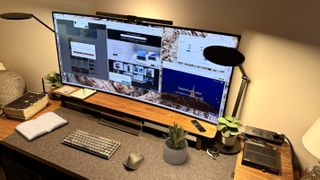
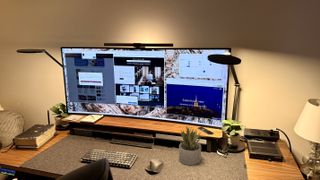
book: present [14,112,69,141] -> none [30,139,82,164]

